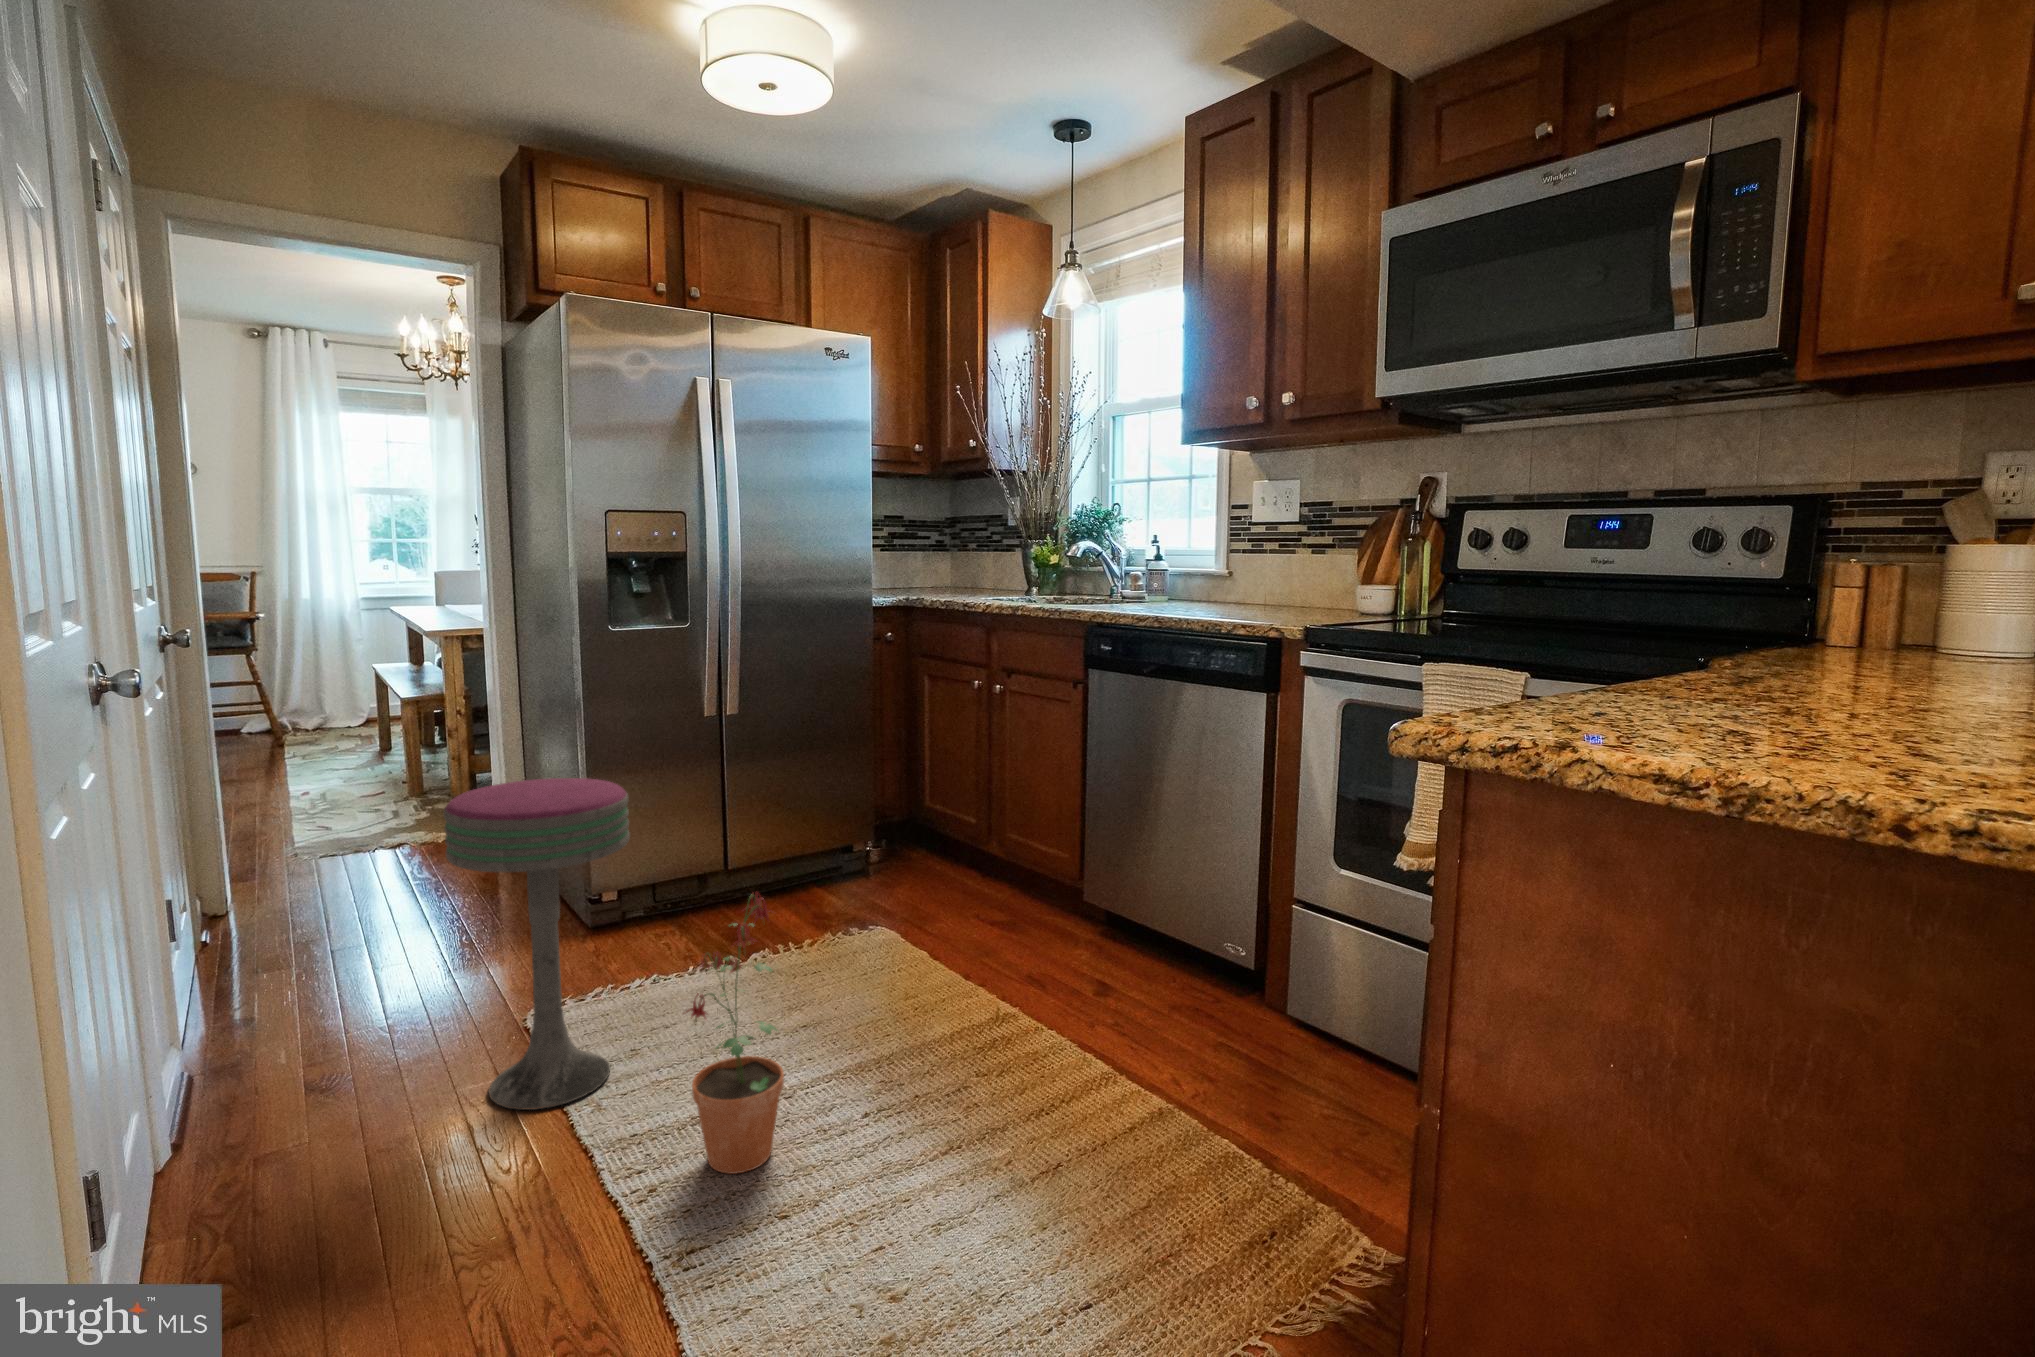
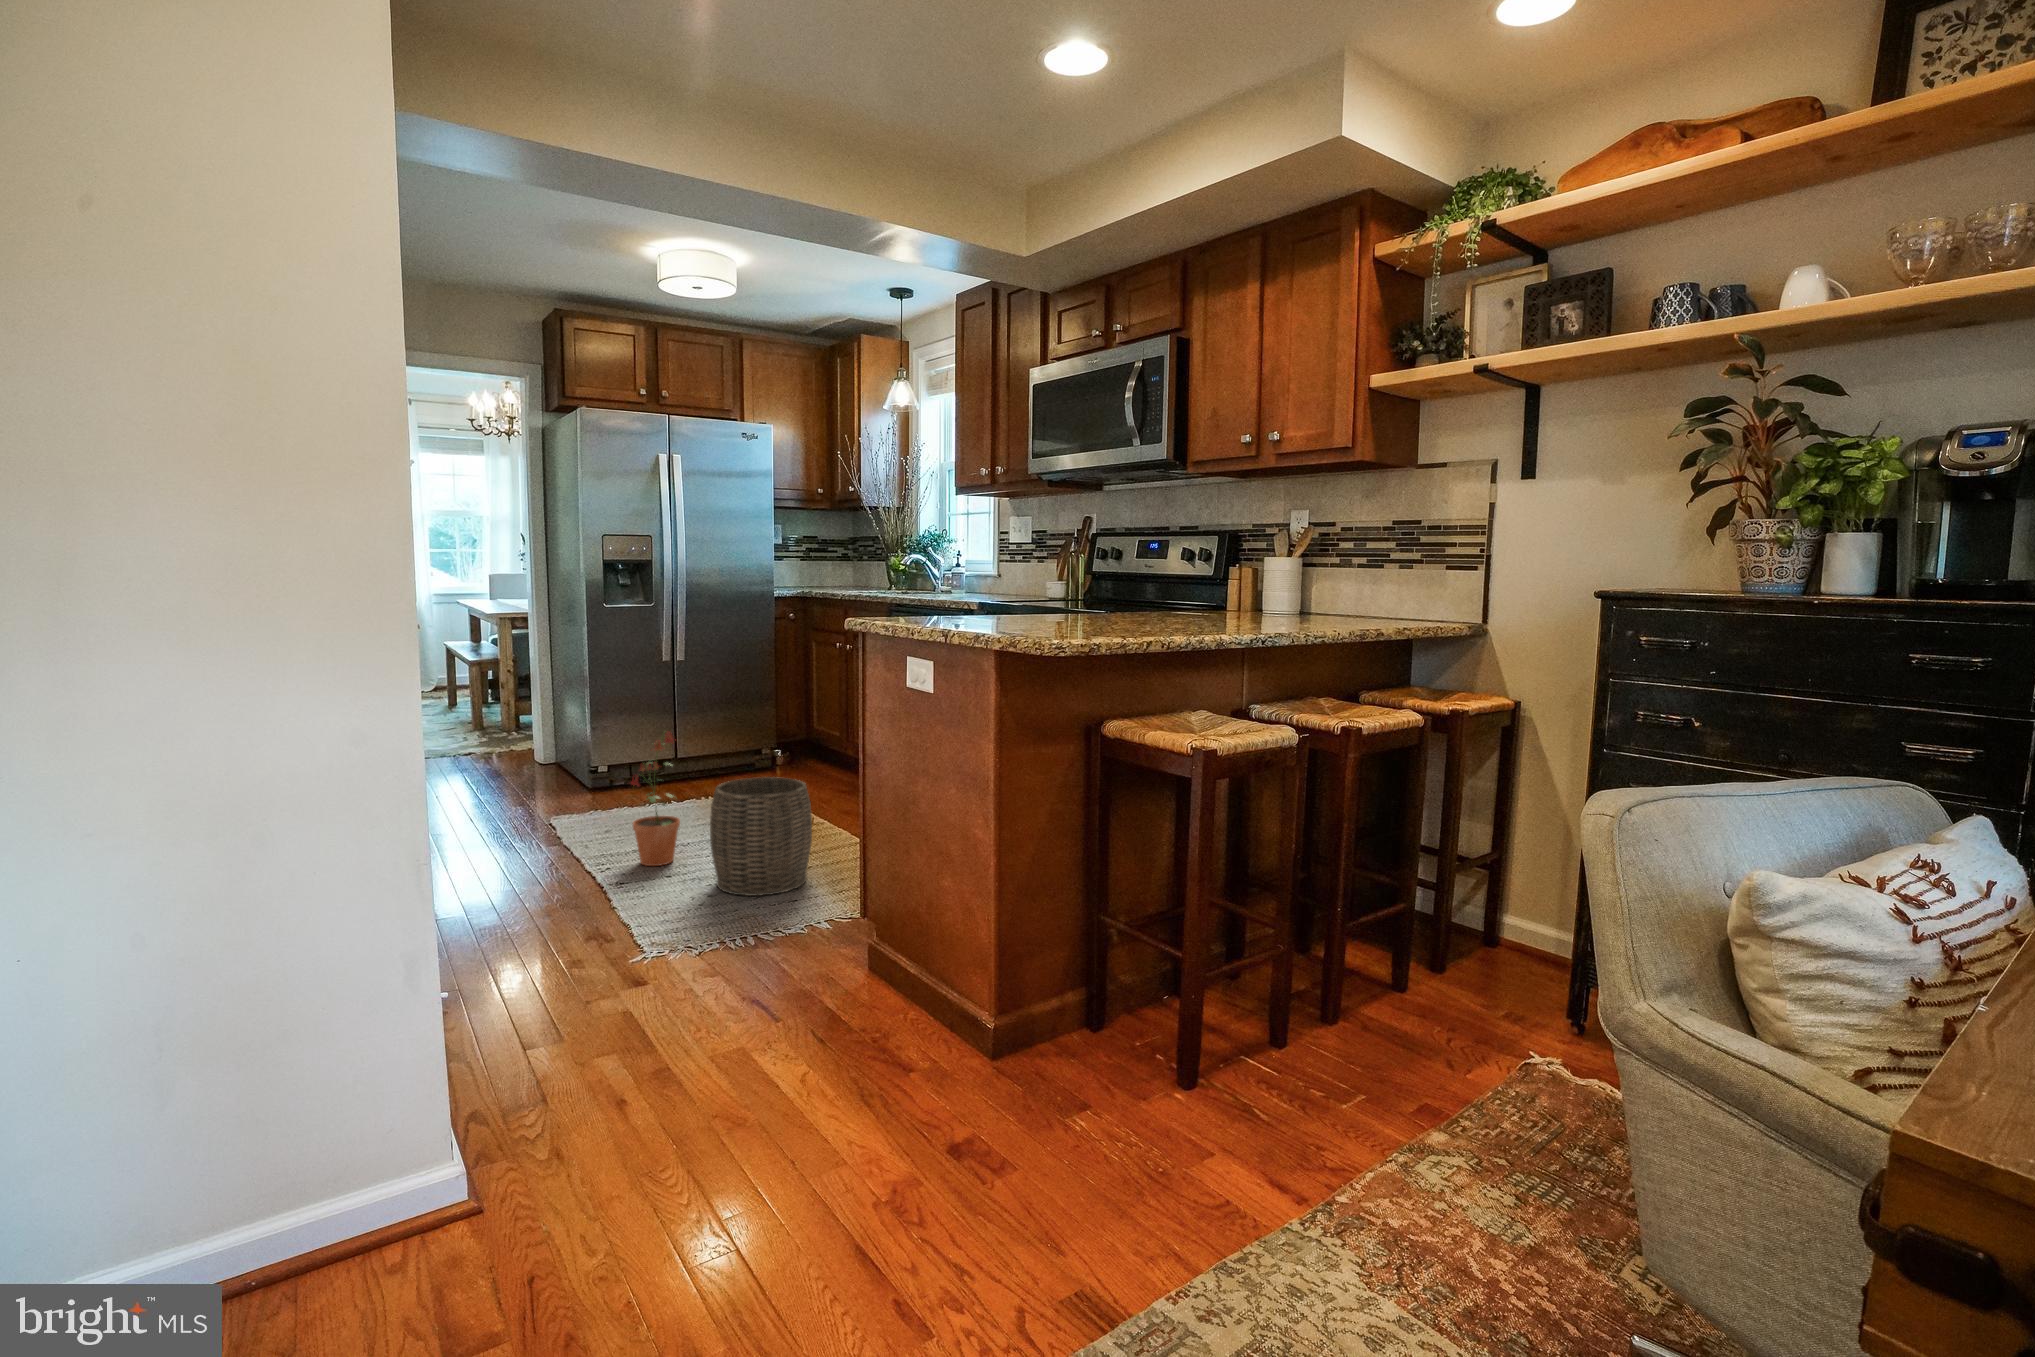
bar stool: present [444,778,630,1110] -> none [510,680,607,848]
woven basket: none [871,998,1079,1297] -> present [710,777,812,896]

